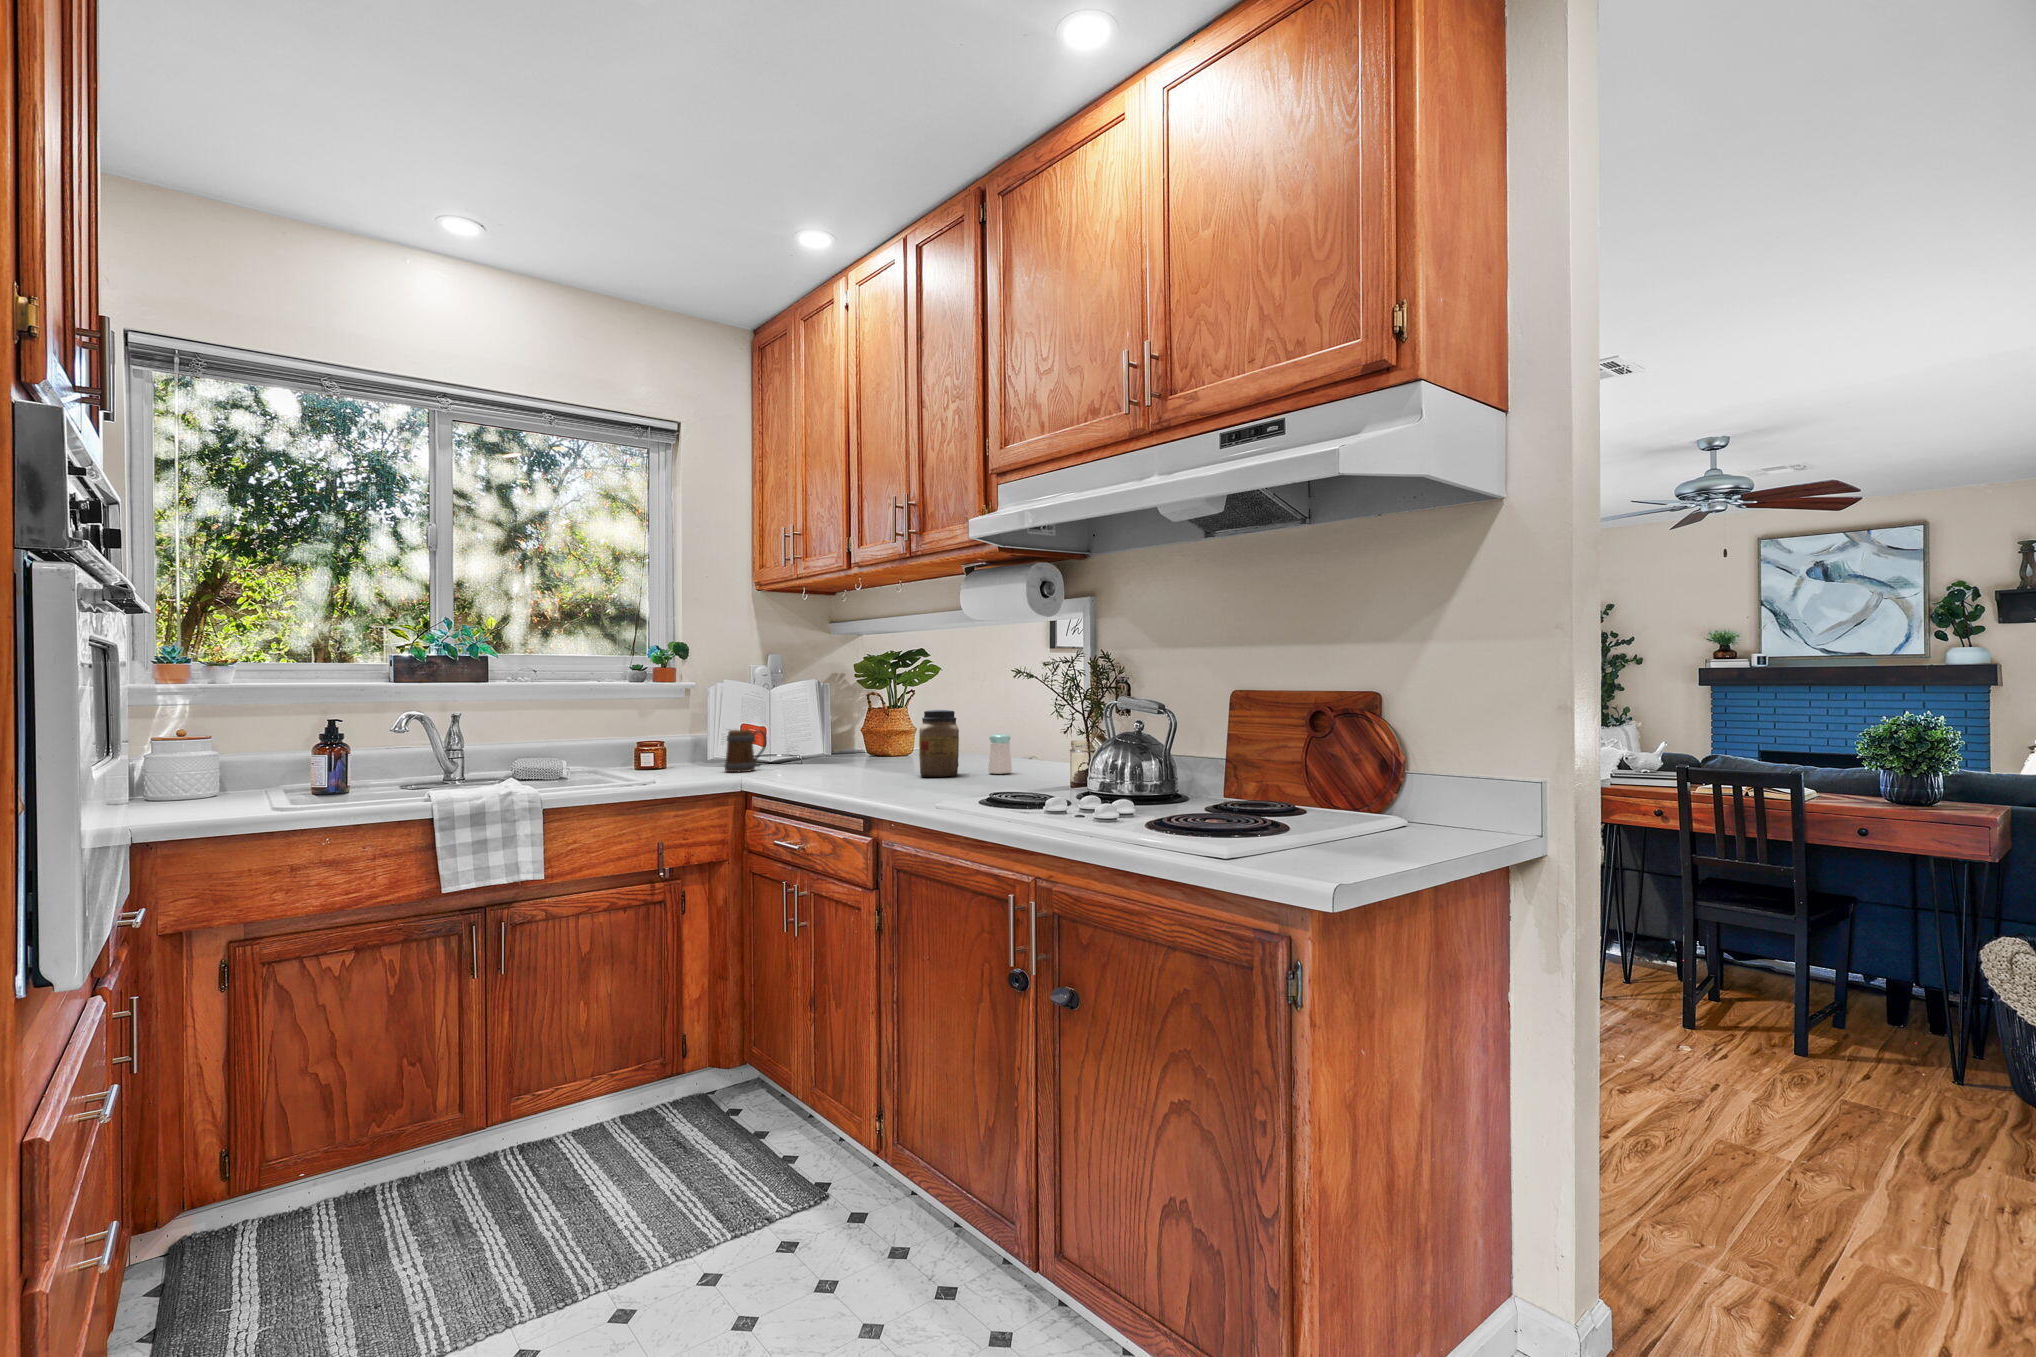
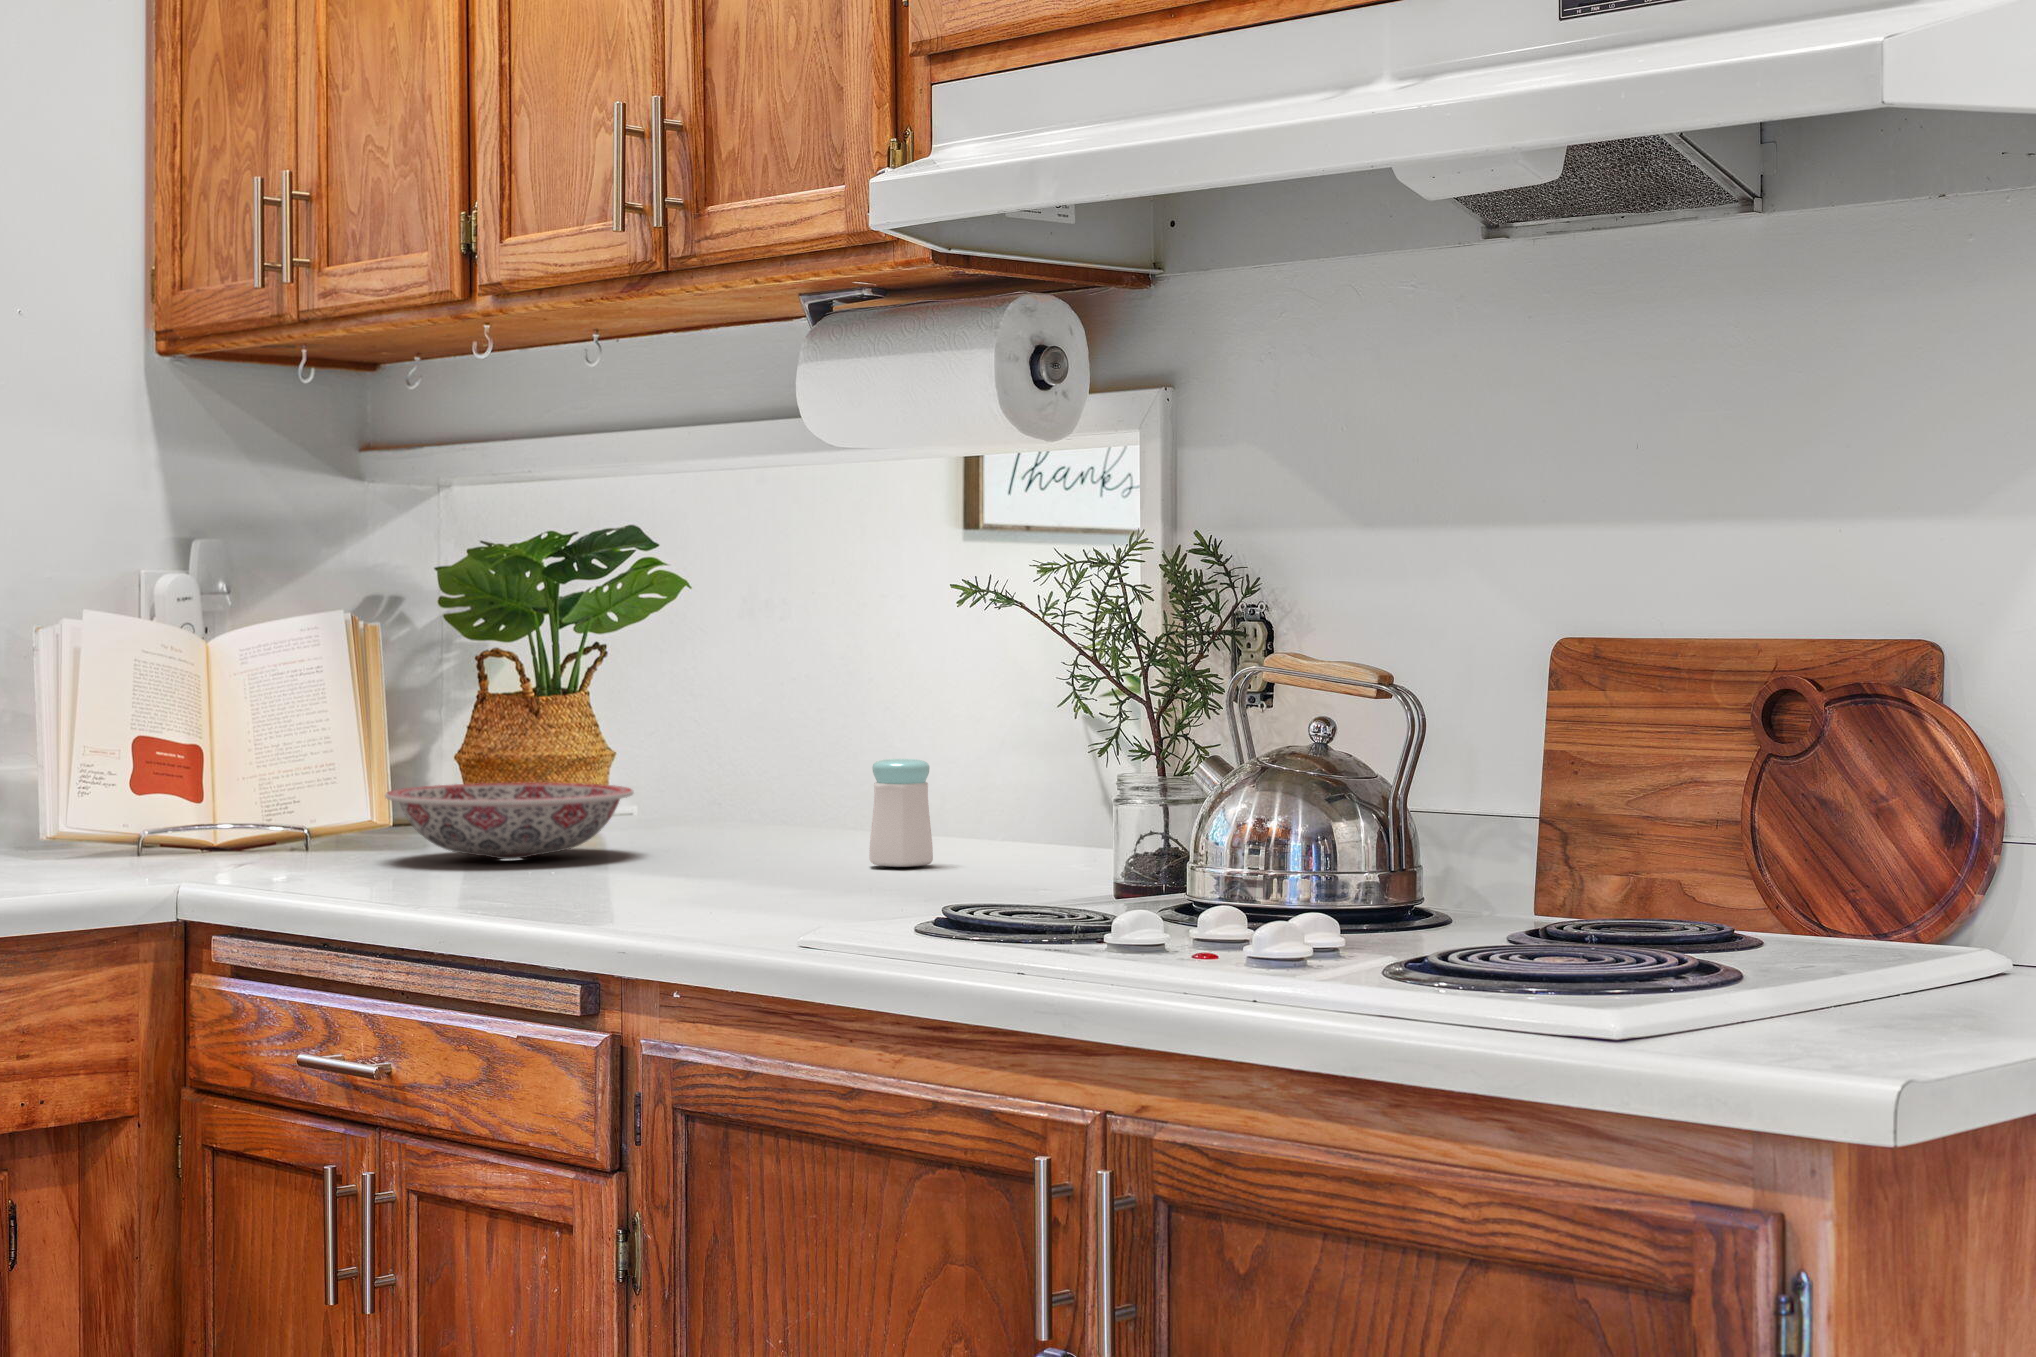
jar: present [919,710,959,777] -> none [682,693,792,877]
mug: present [725,730,767,772] -> none [100,750,220,870]
ceramic bowl: none [821,741,910,769] -> present [385,783,634,859]

